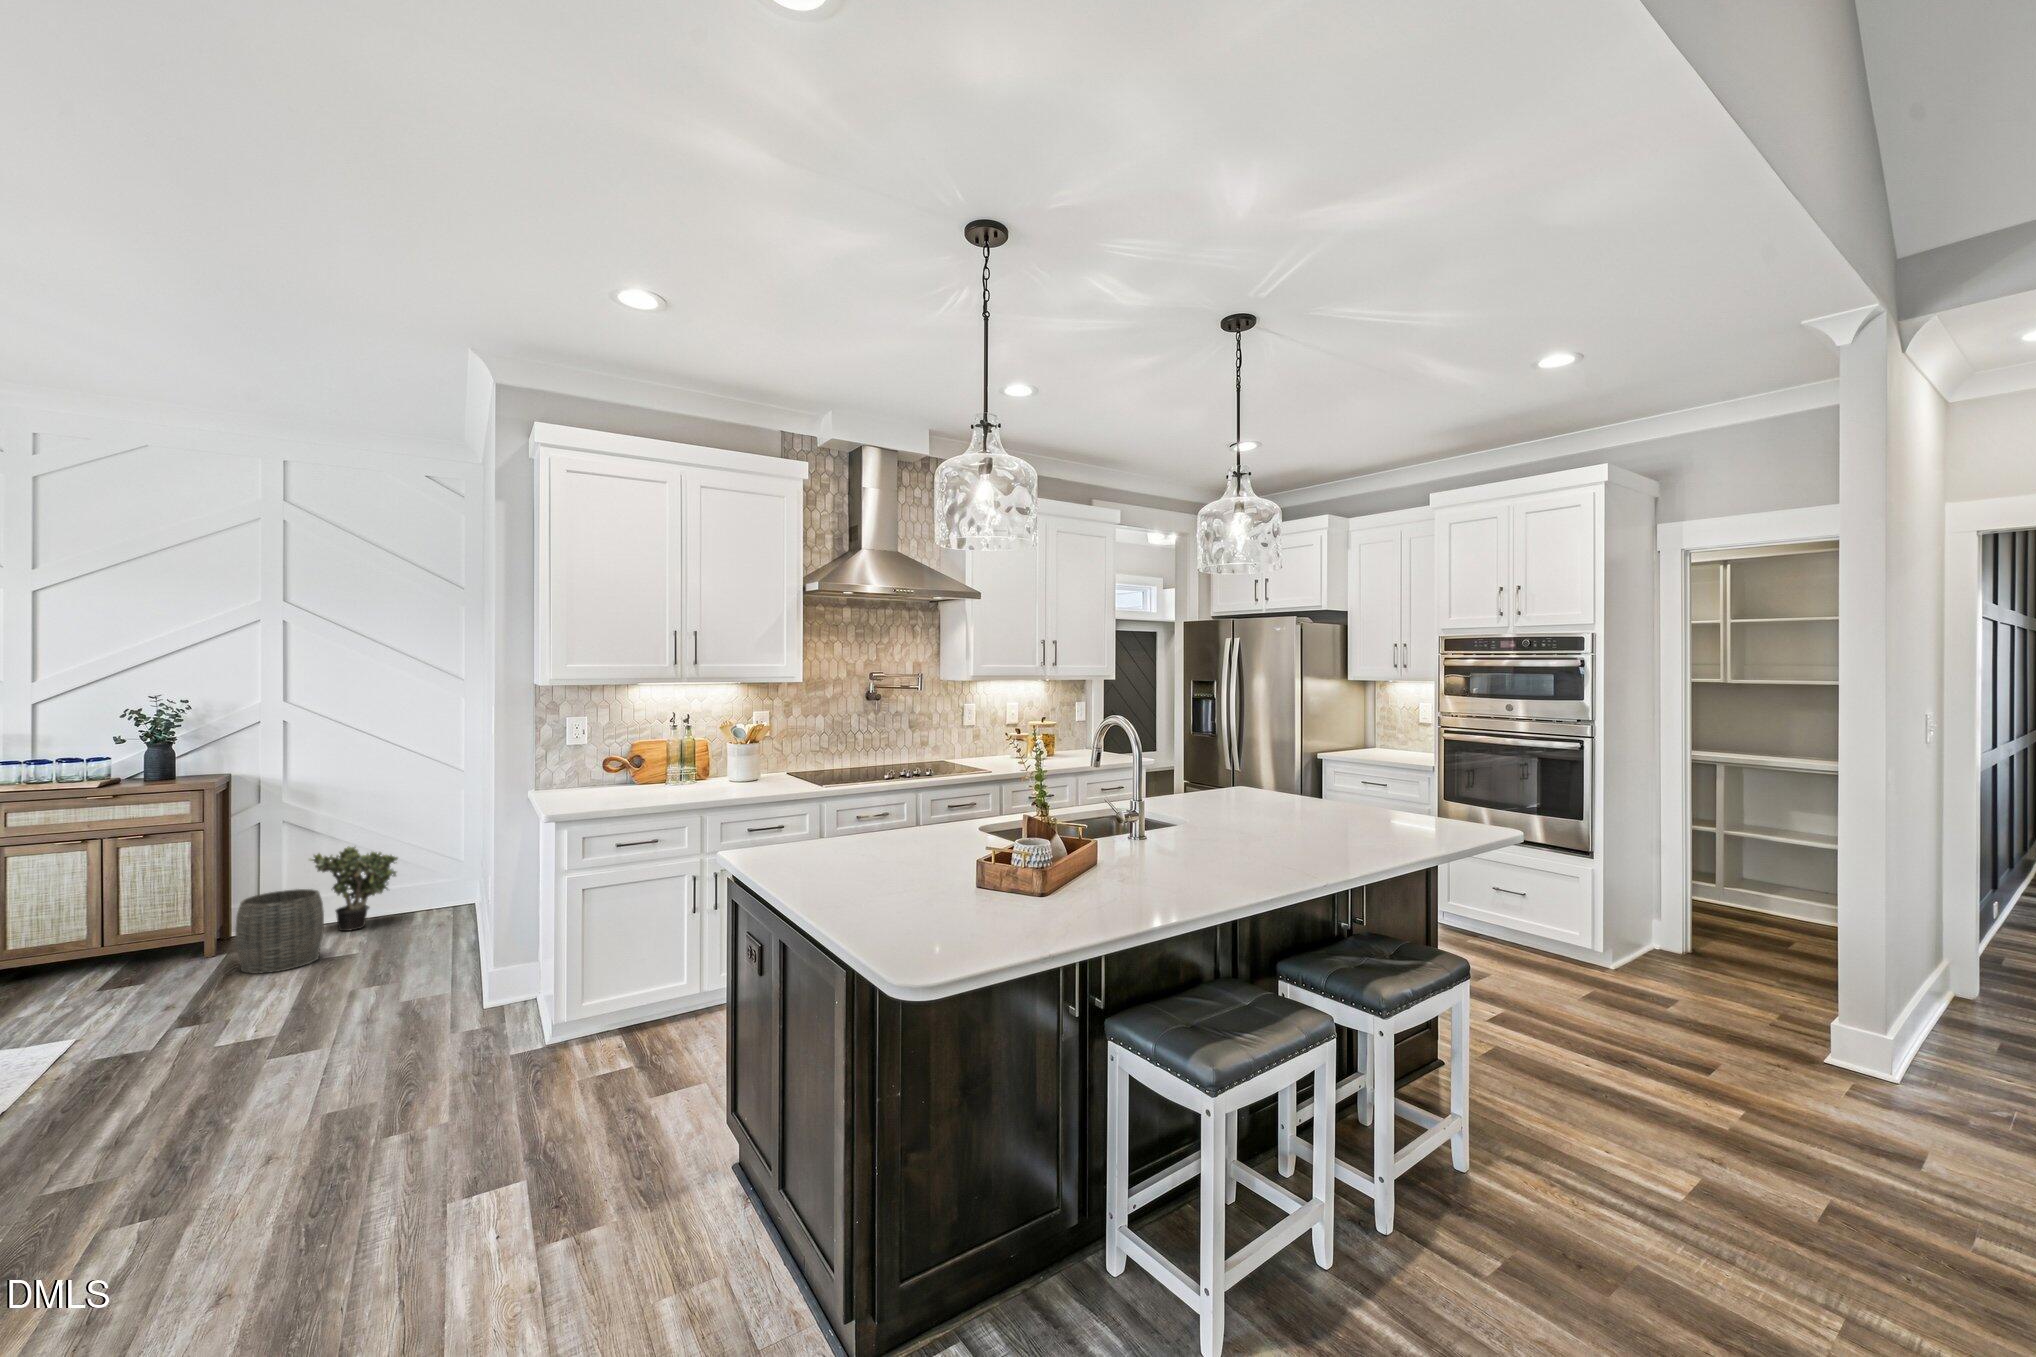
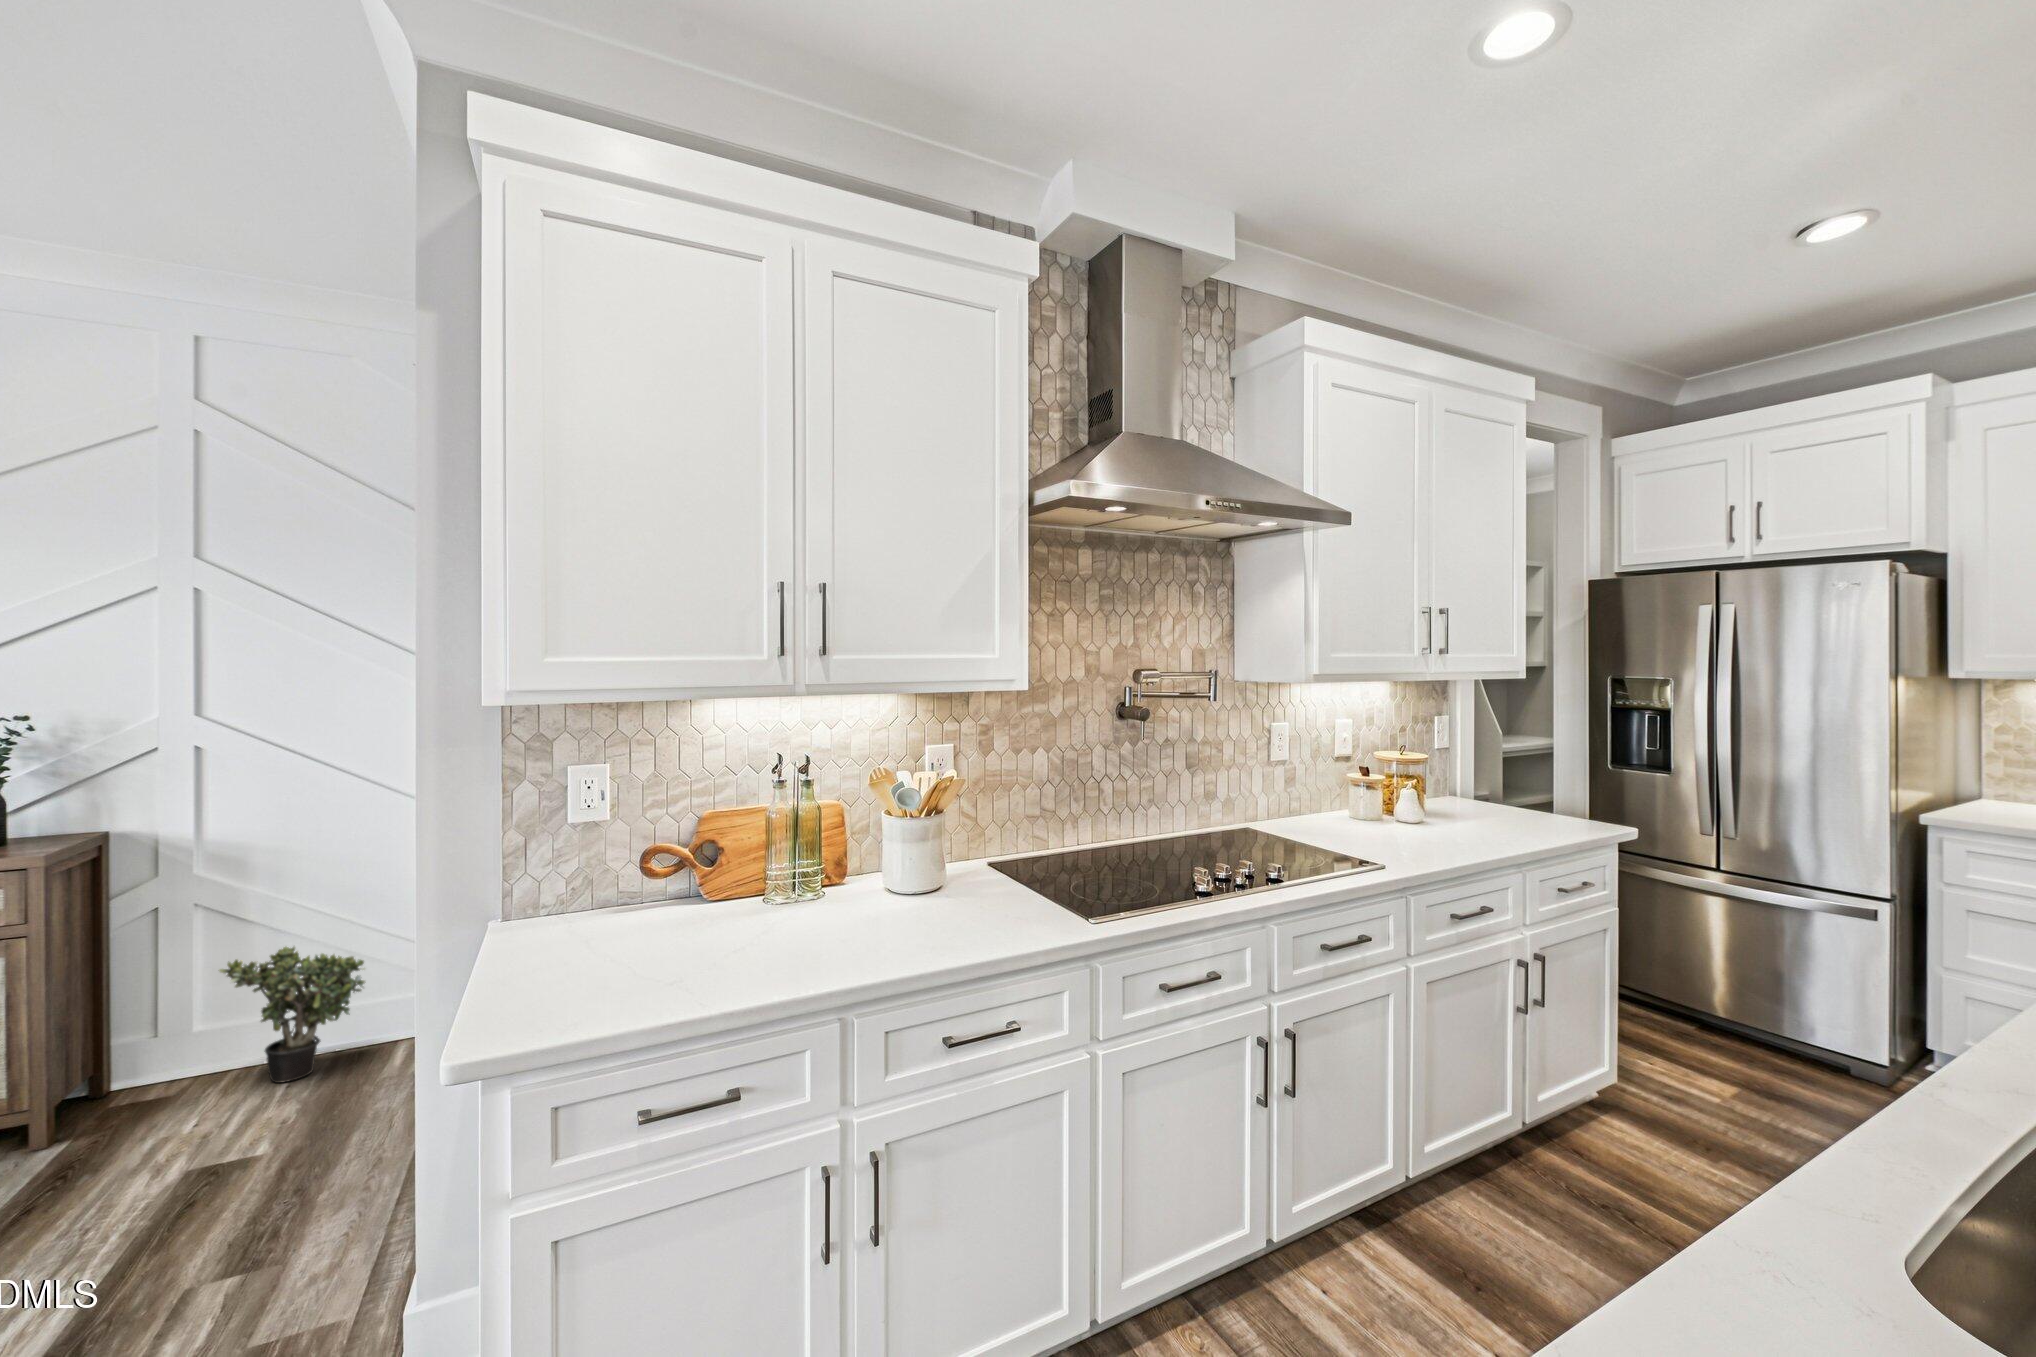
woven basket: present [235,889,324,974] -> none [48,1037,212,1204]

